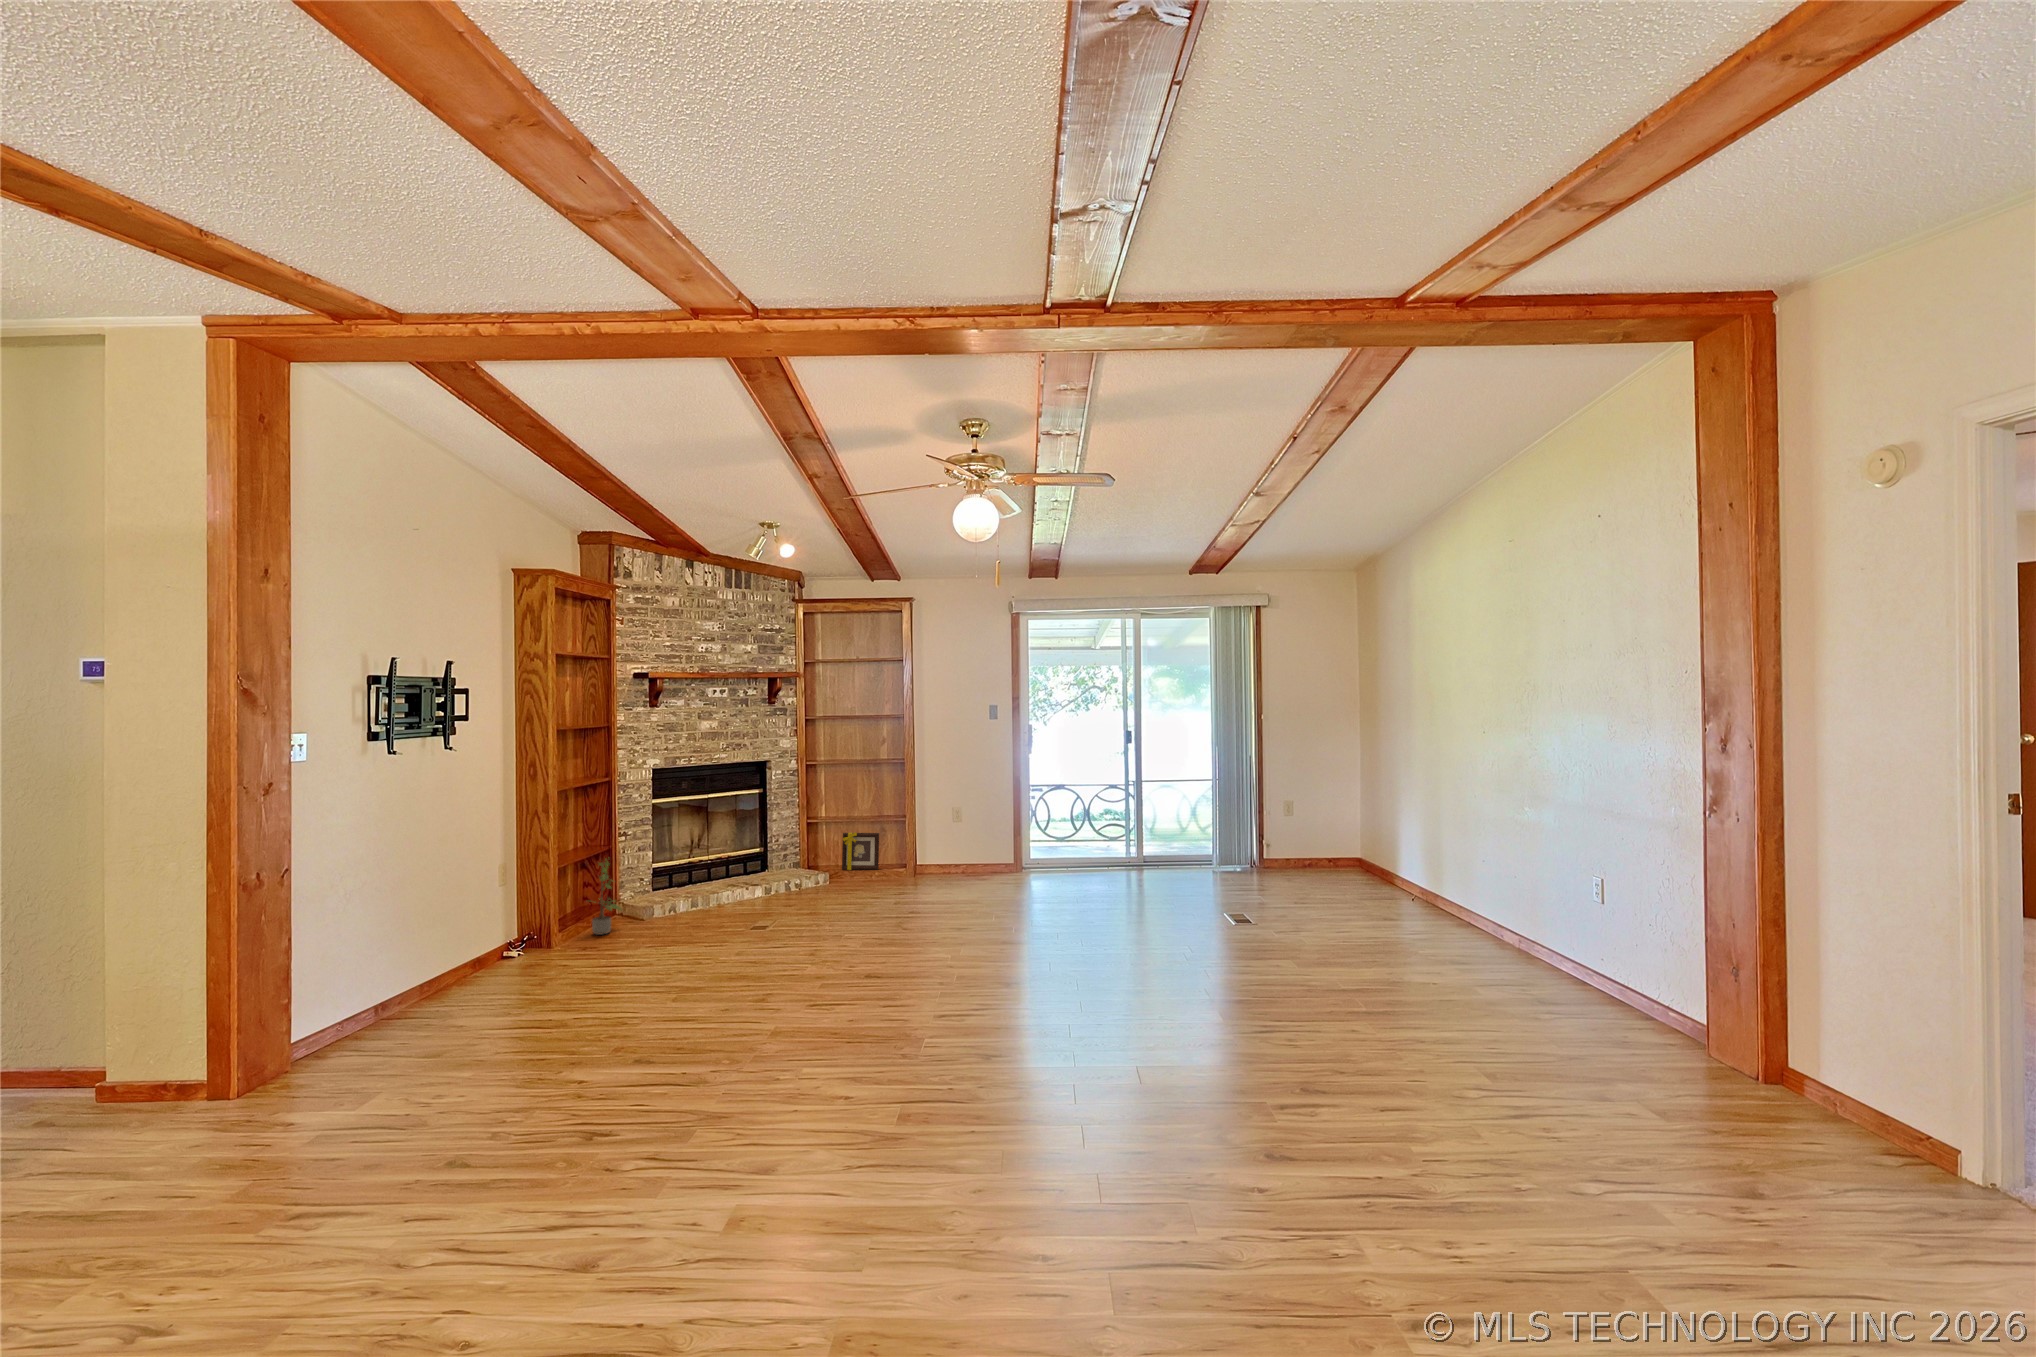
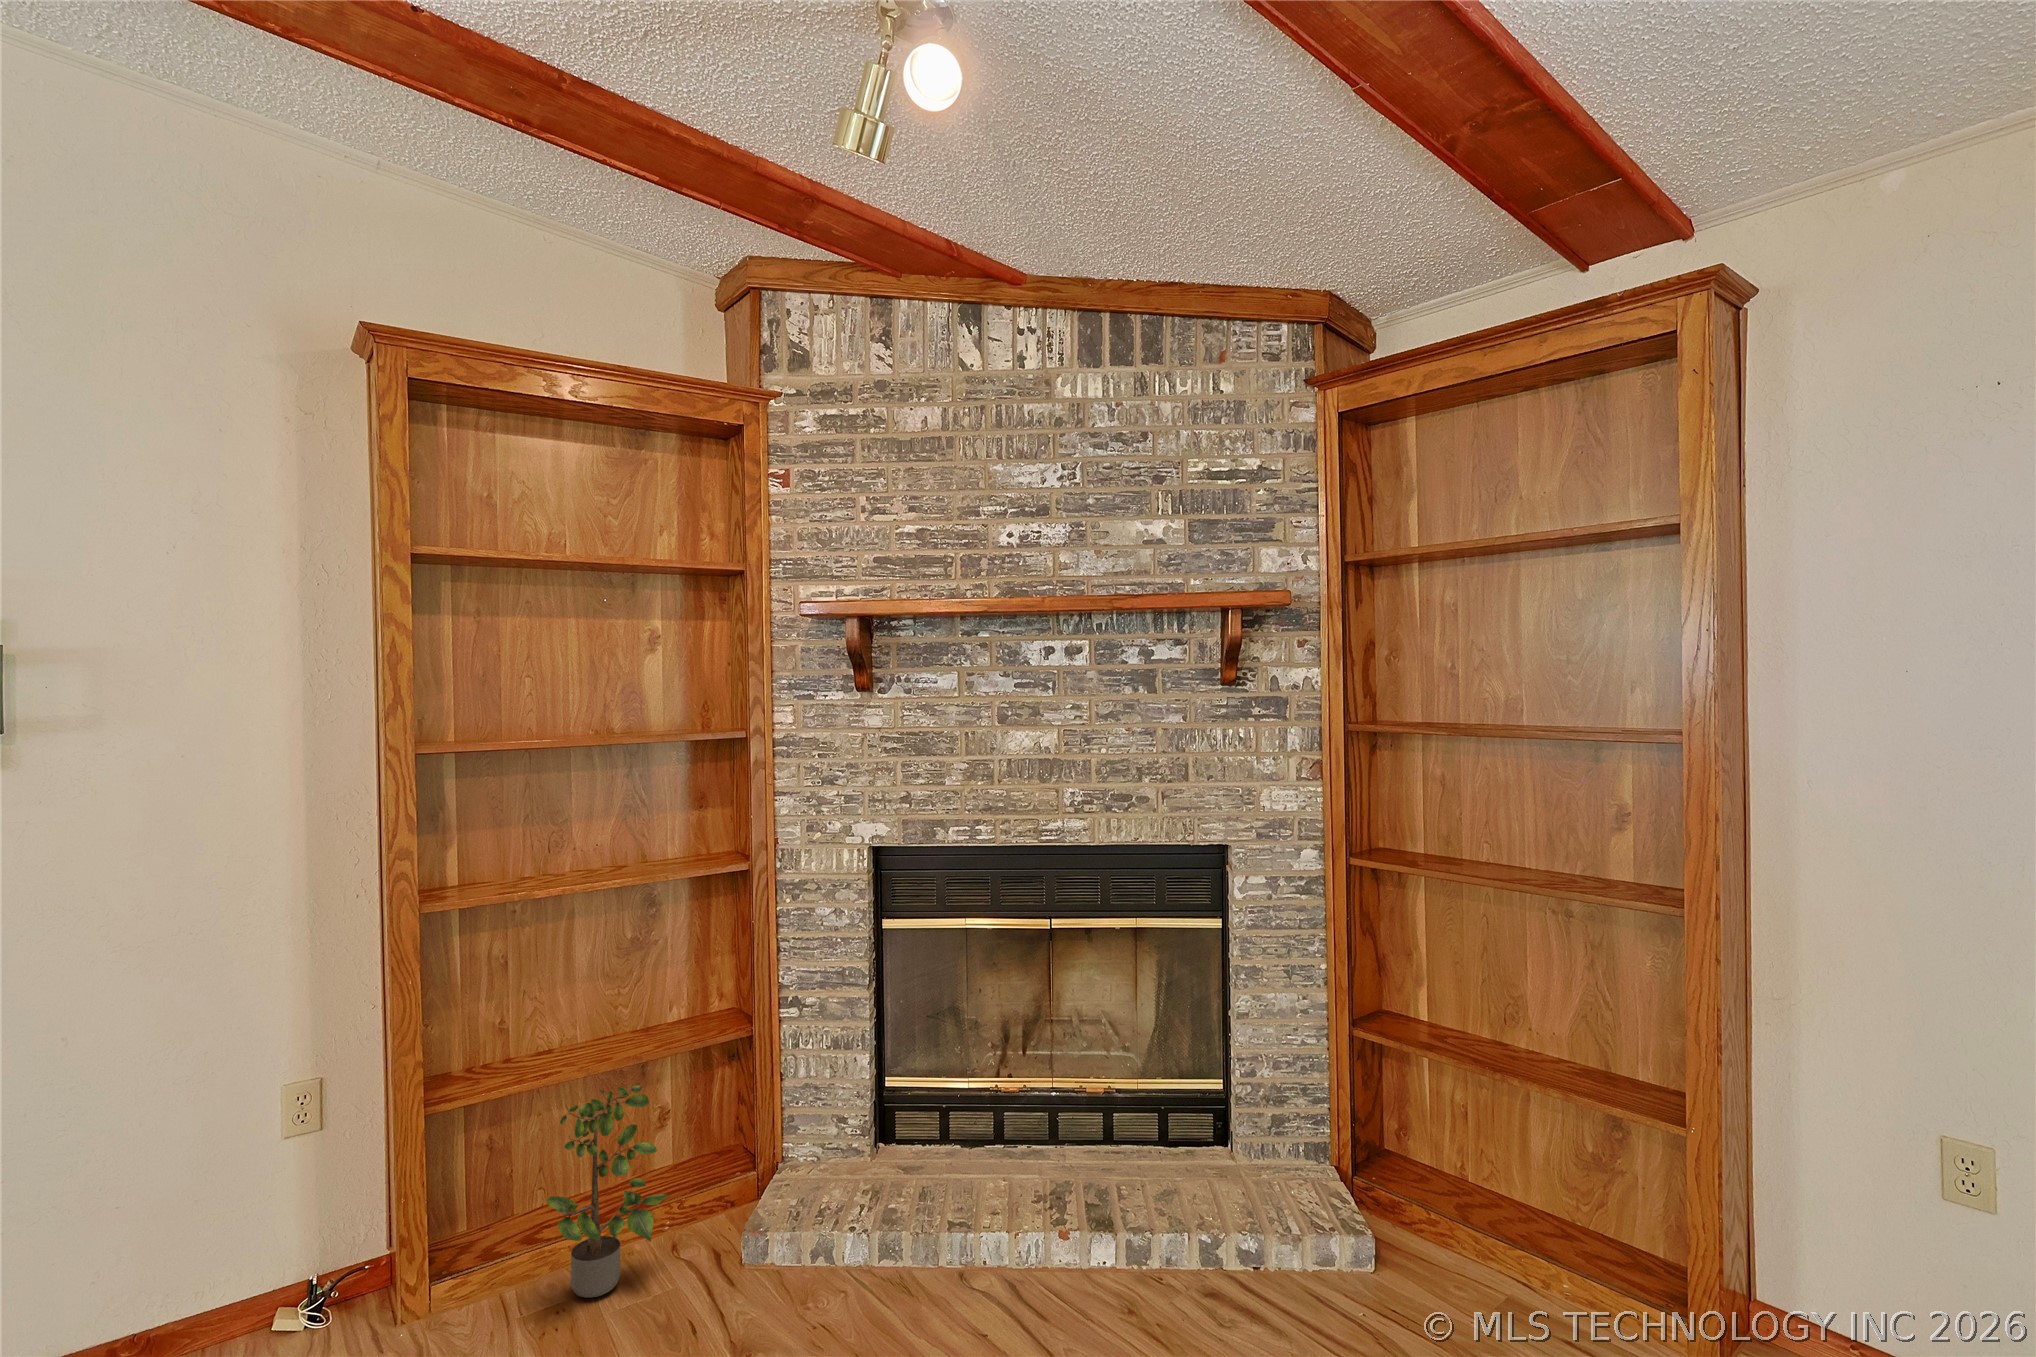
picture frame: present [842,832,879,870] -> none [1461,1089,1594,1254]

